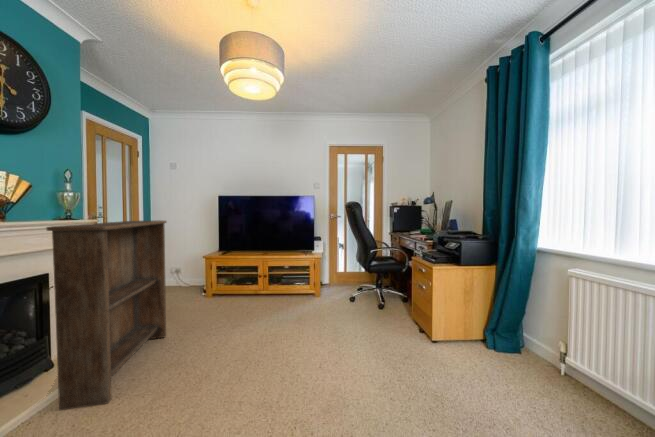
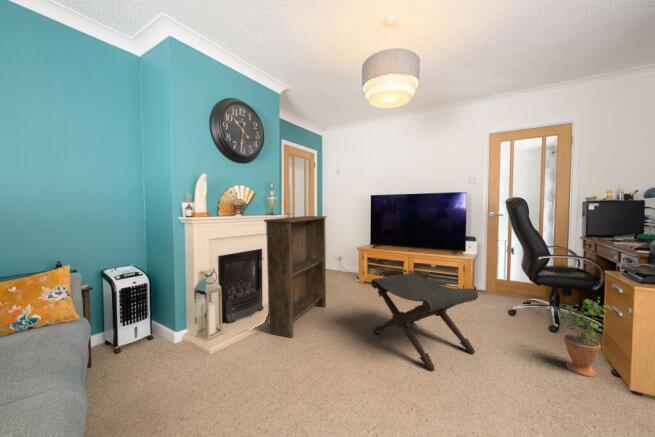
footstool: none [231,277,337,380] -> present [371,272,478,371]
potted plant: none [390,278,420,339] -> present [560,299,612,377]

